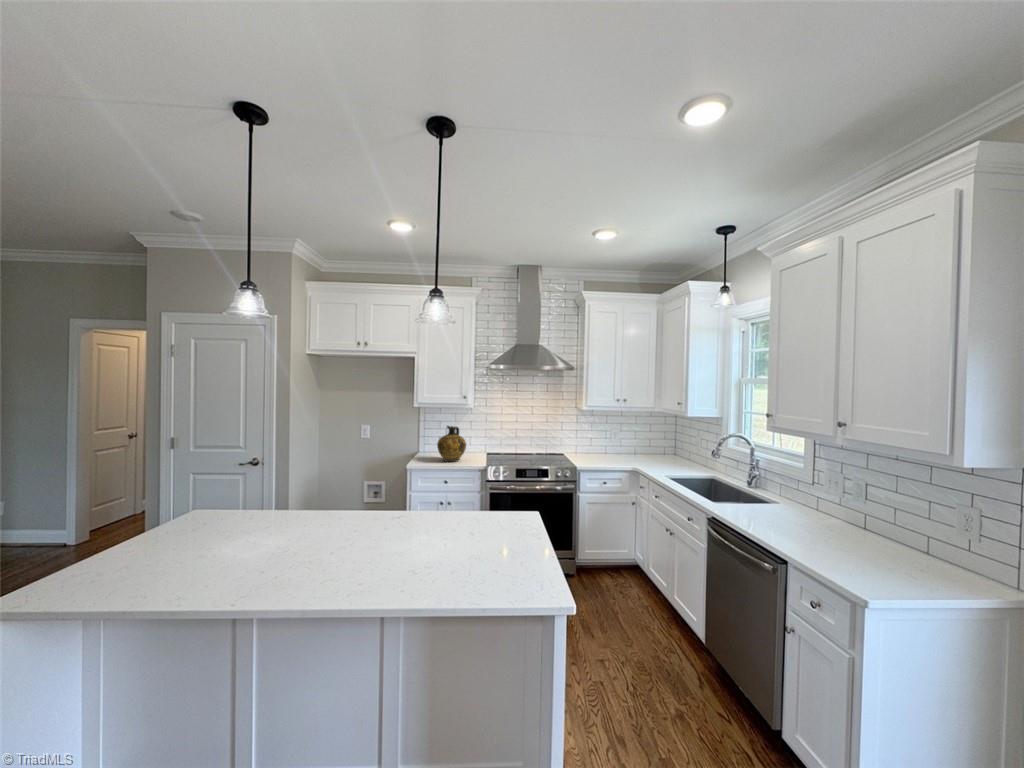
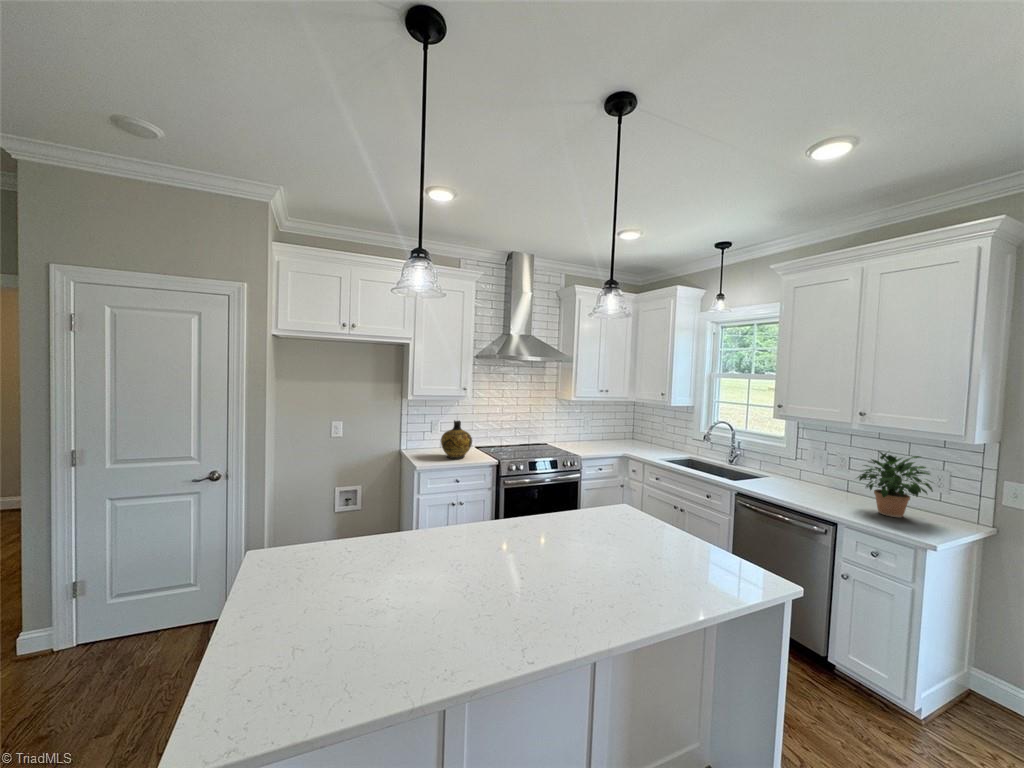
potted plant: none [815,470,928,564] -> present [857,452,933,517]

